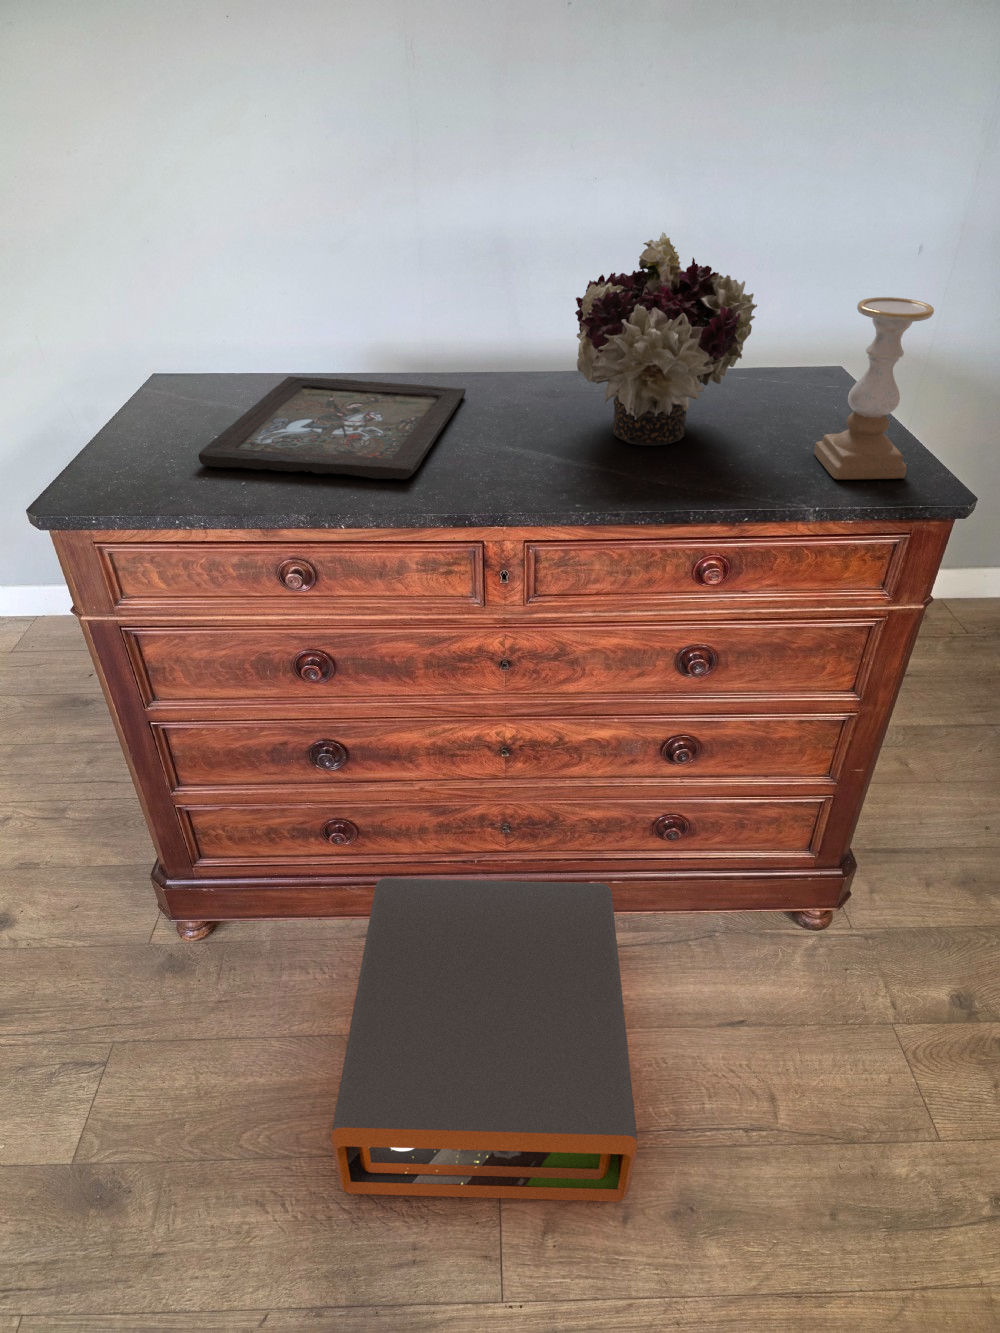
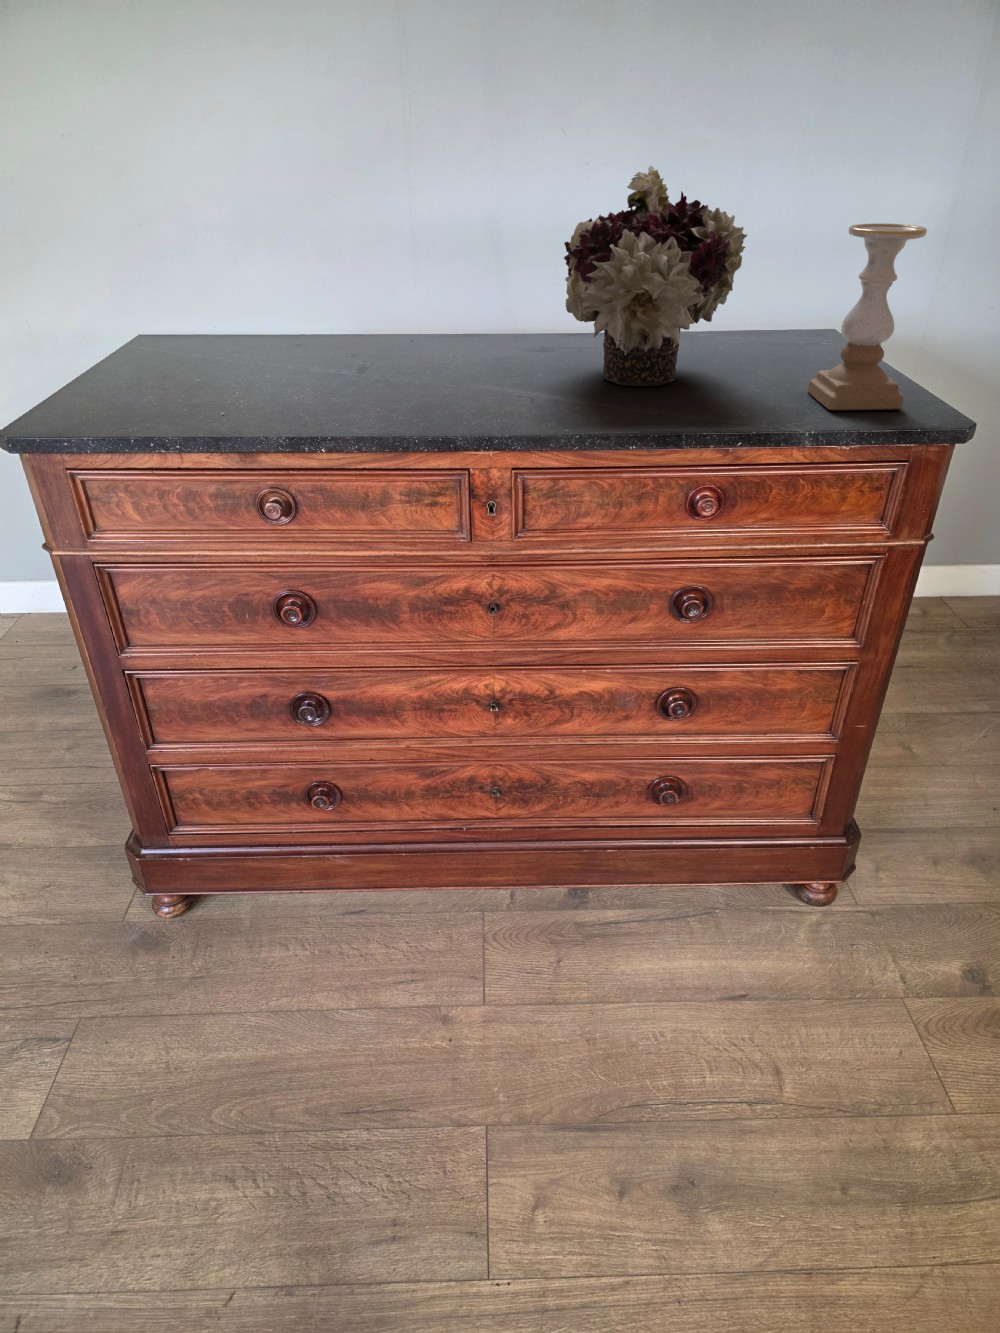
tray: present [198,376,466,479] -> none [178,334,454,410]
storage box: present [331,878,637,1201] -> none [304,845,634,1174]

